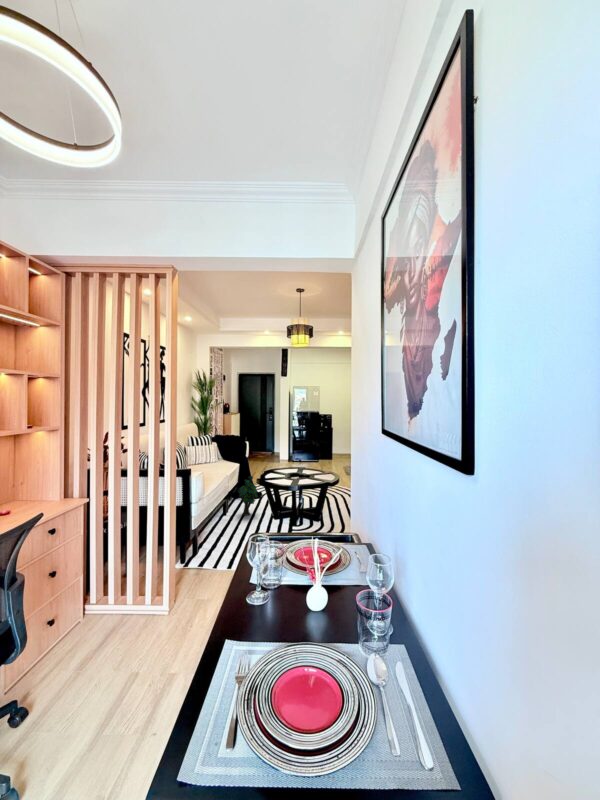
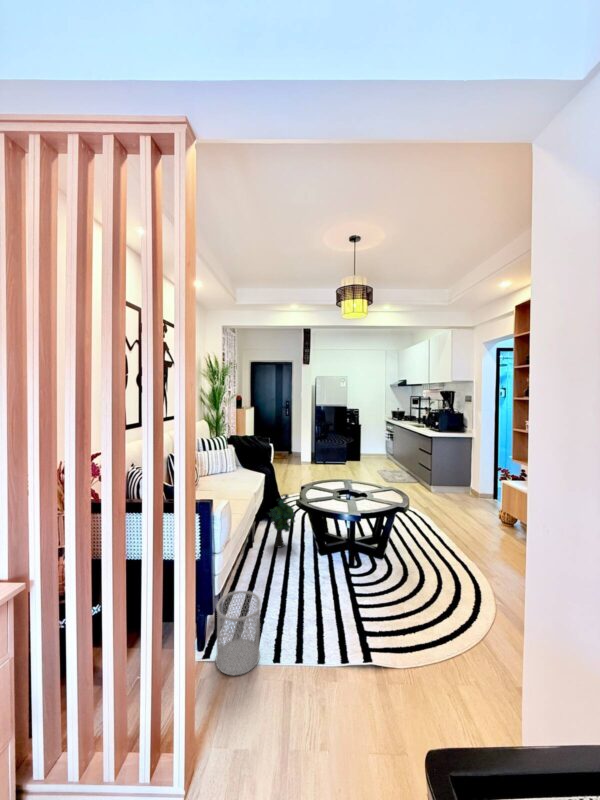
wastebasket: none [191,527,220,572] -> present [215,591,261,675]

